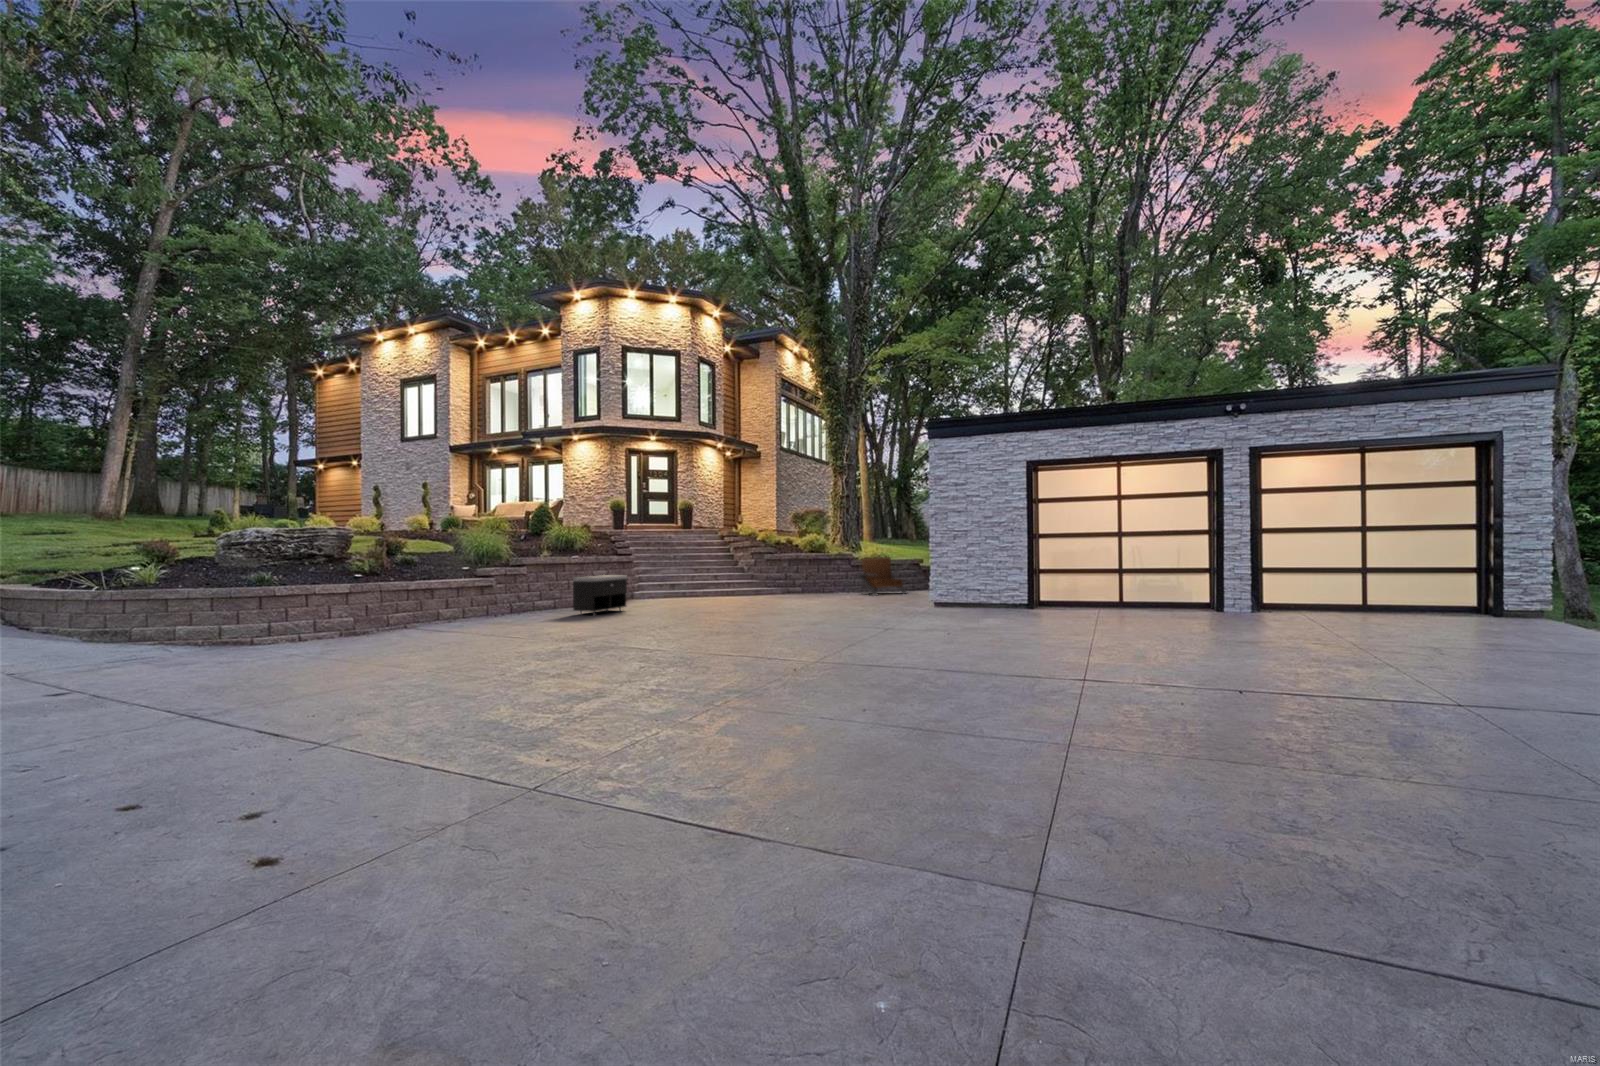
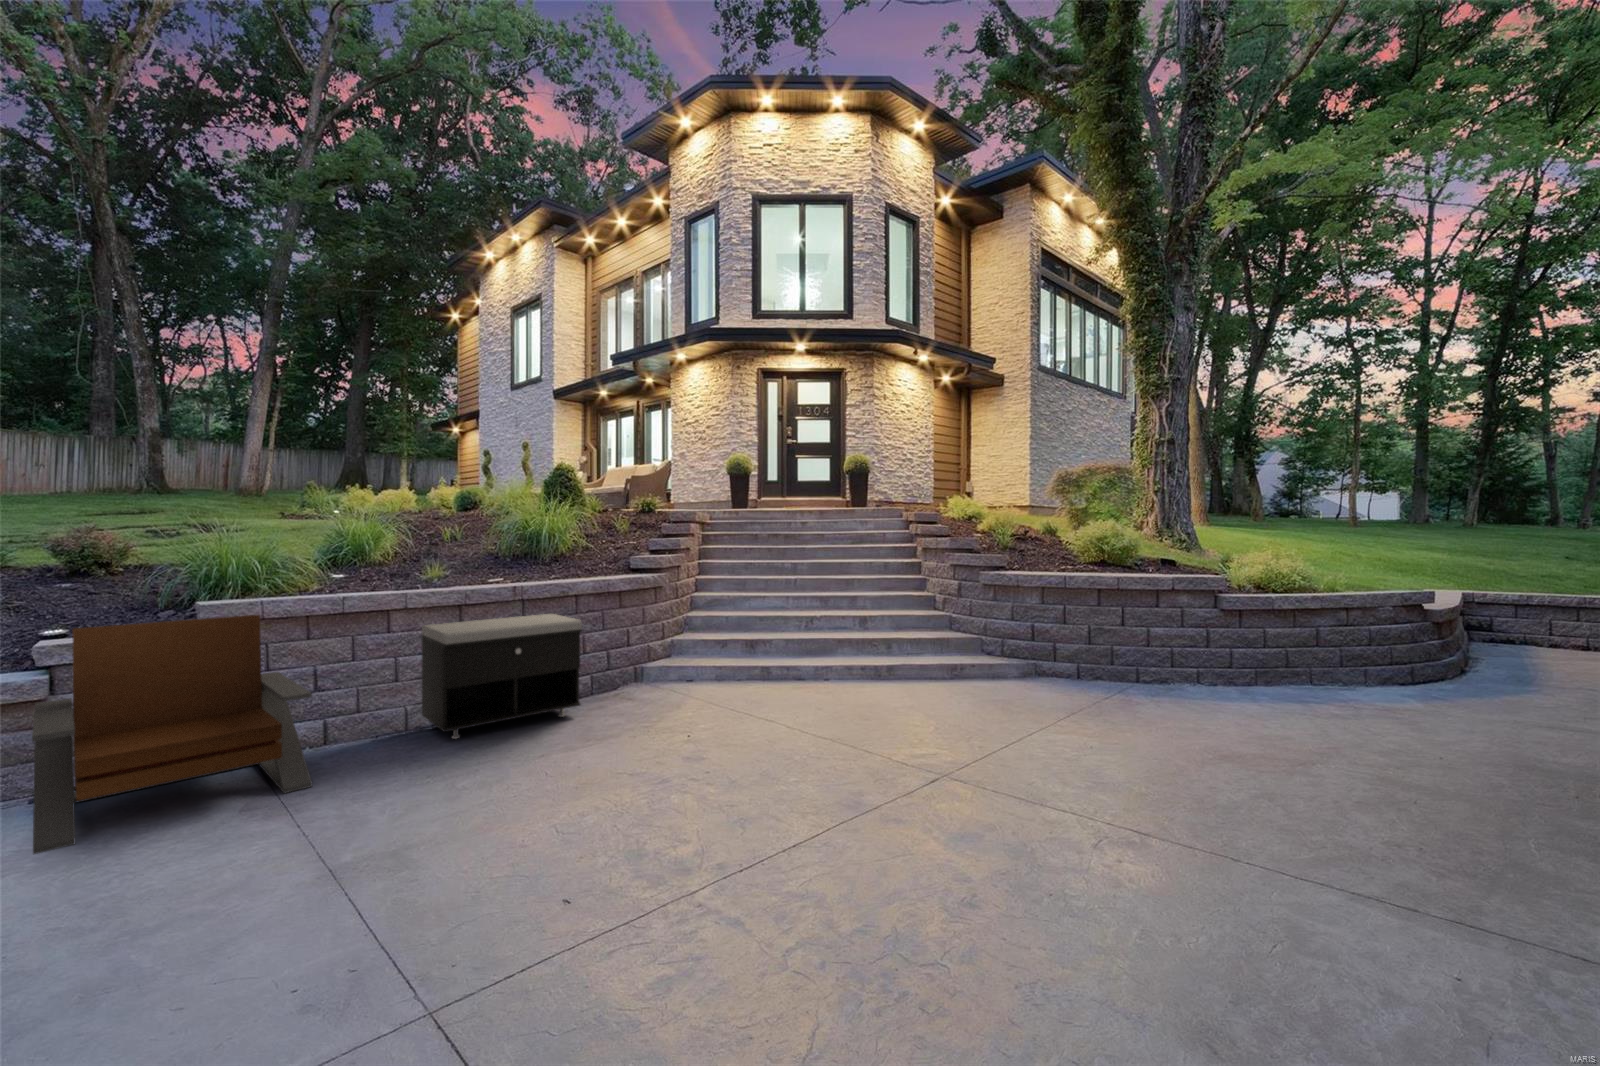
lounge chair: present [858,557,907,596] -> present [32,615,312,854]

